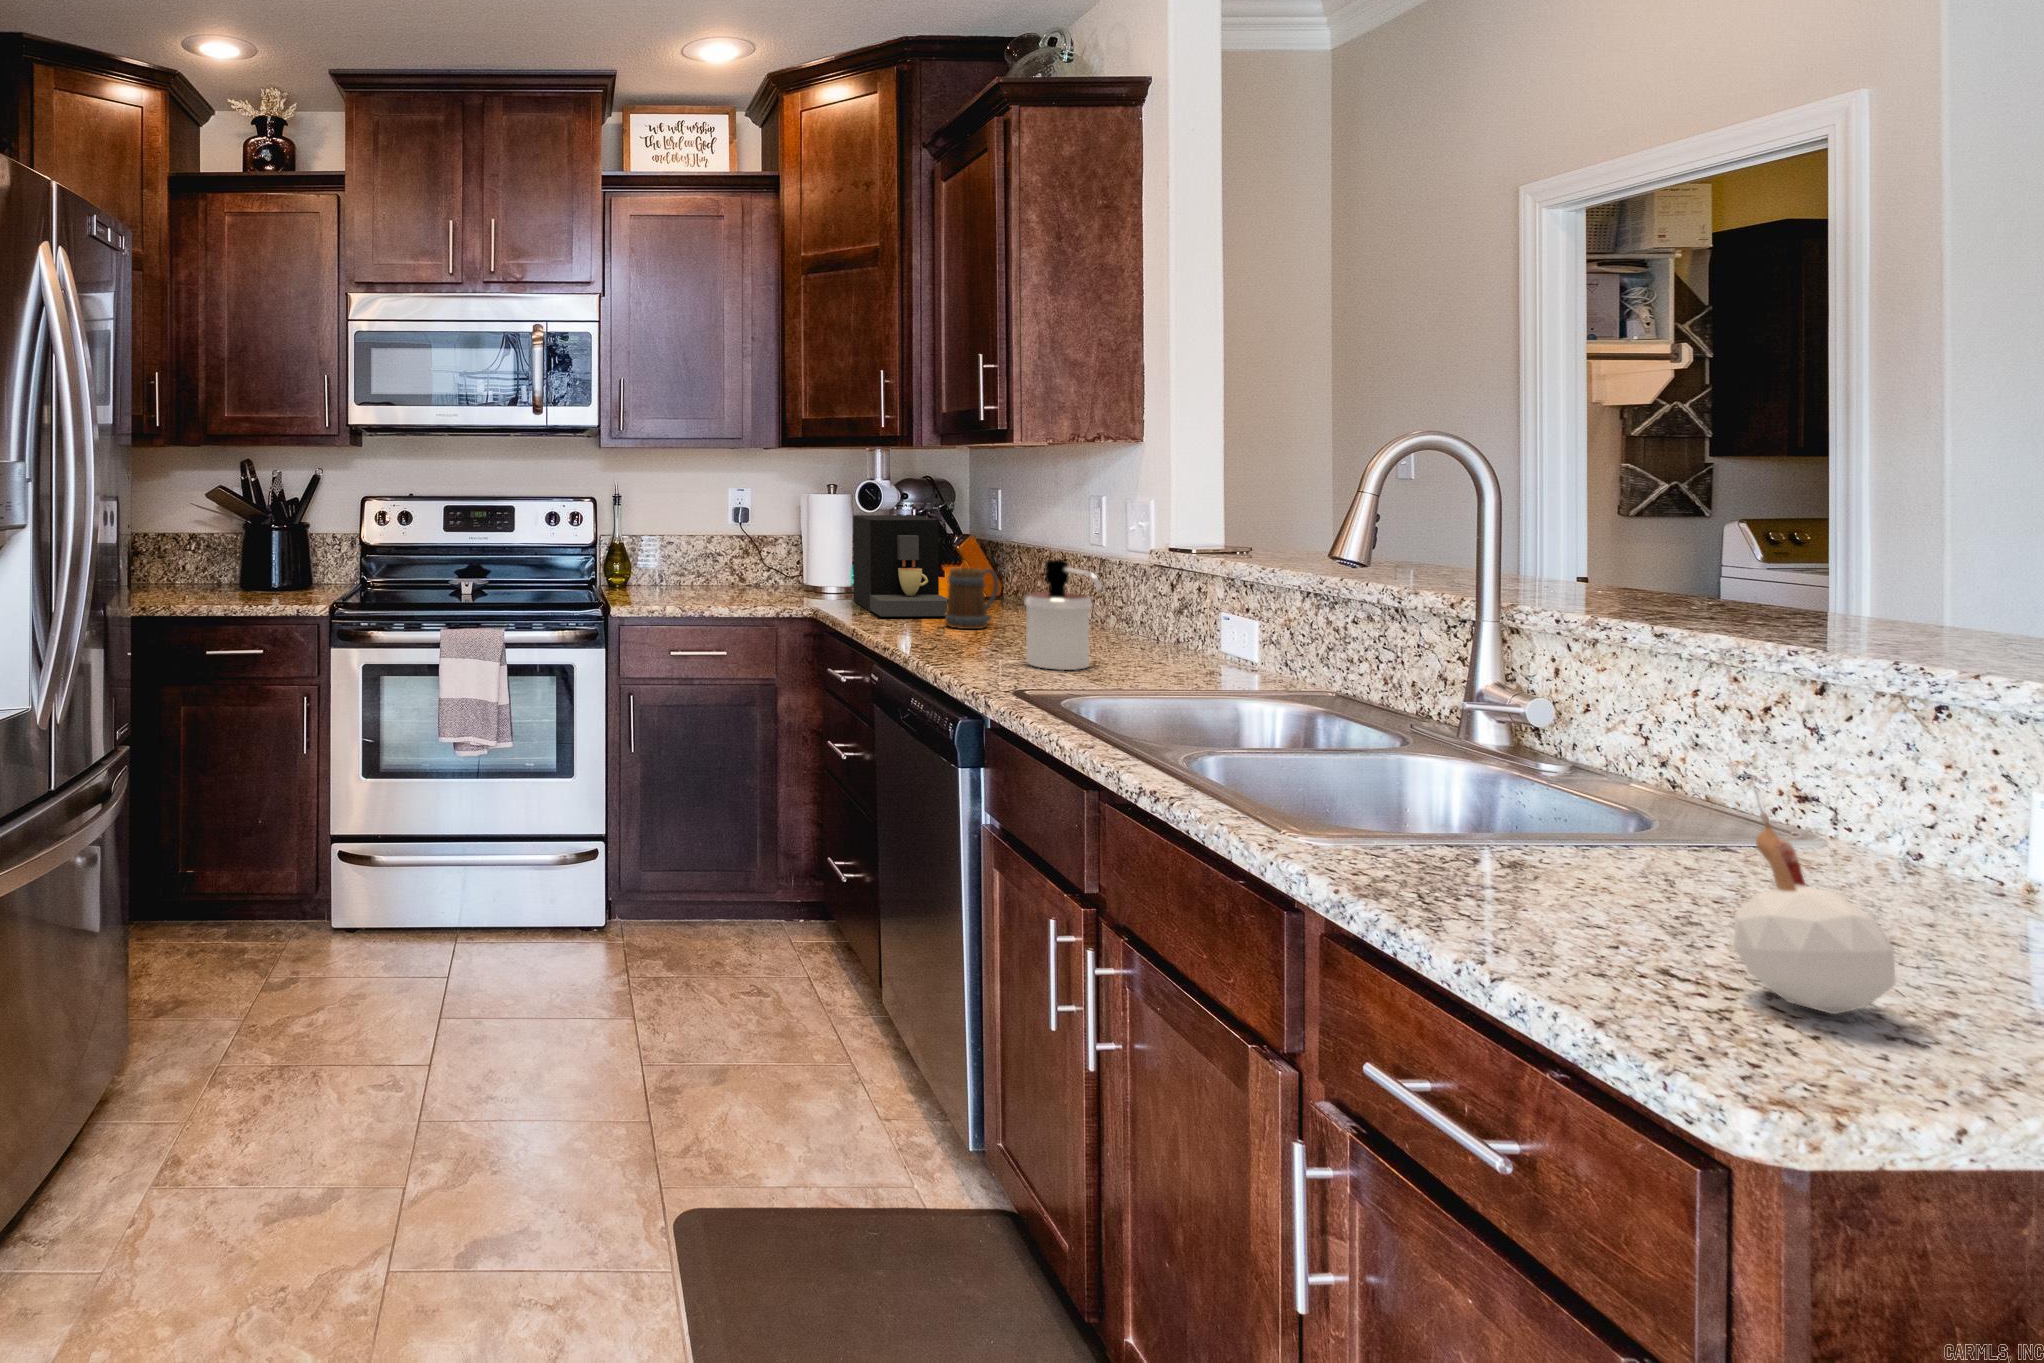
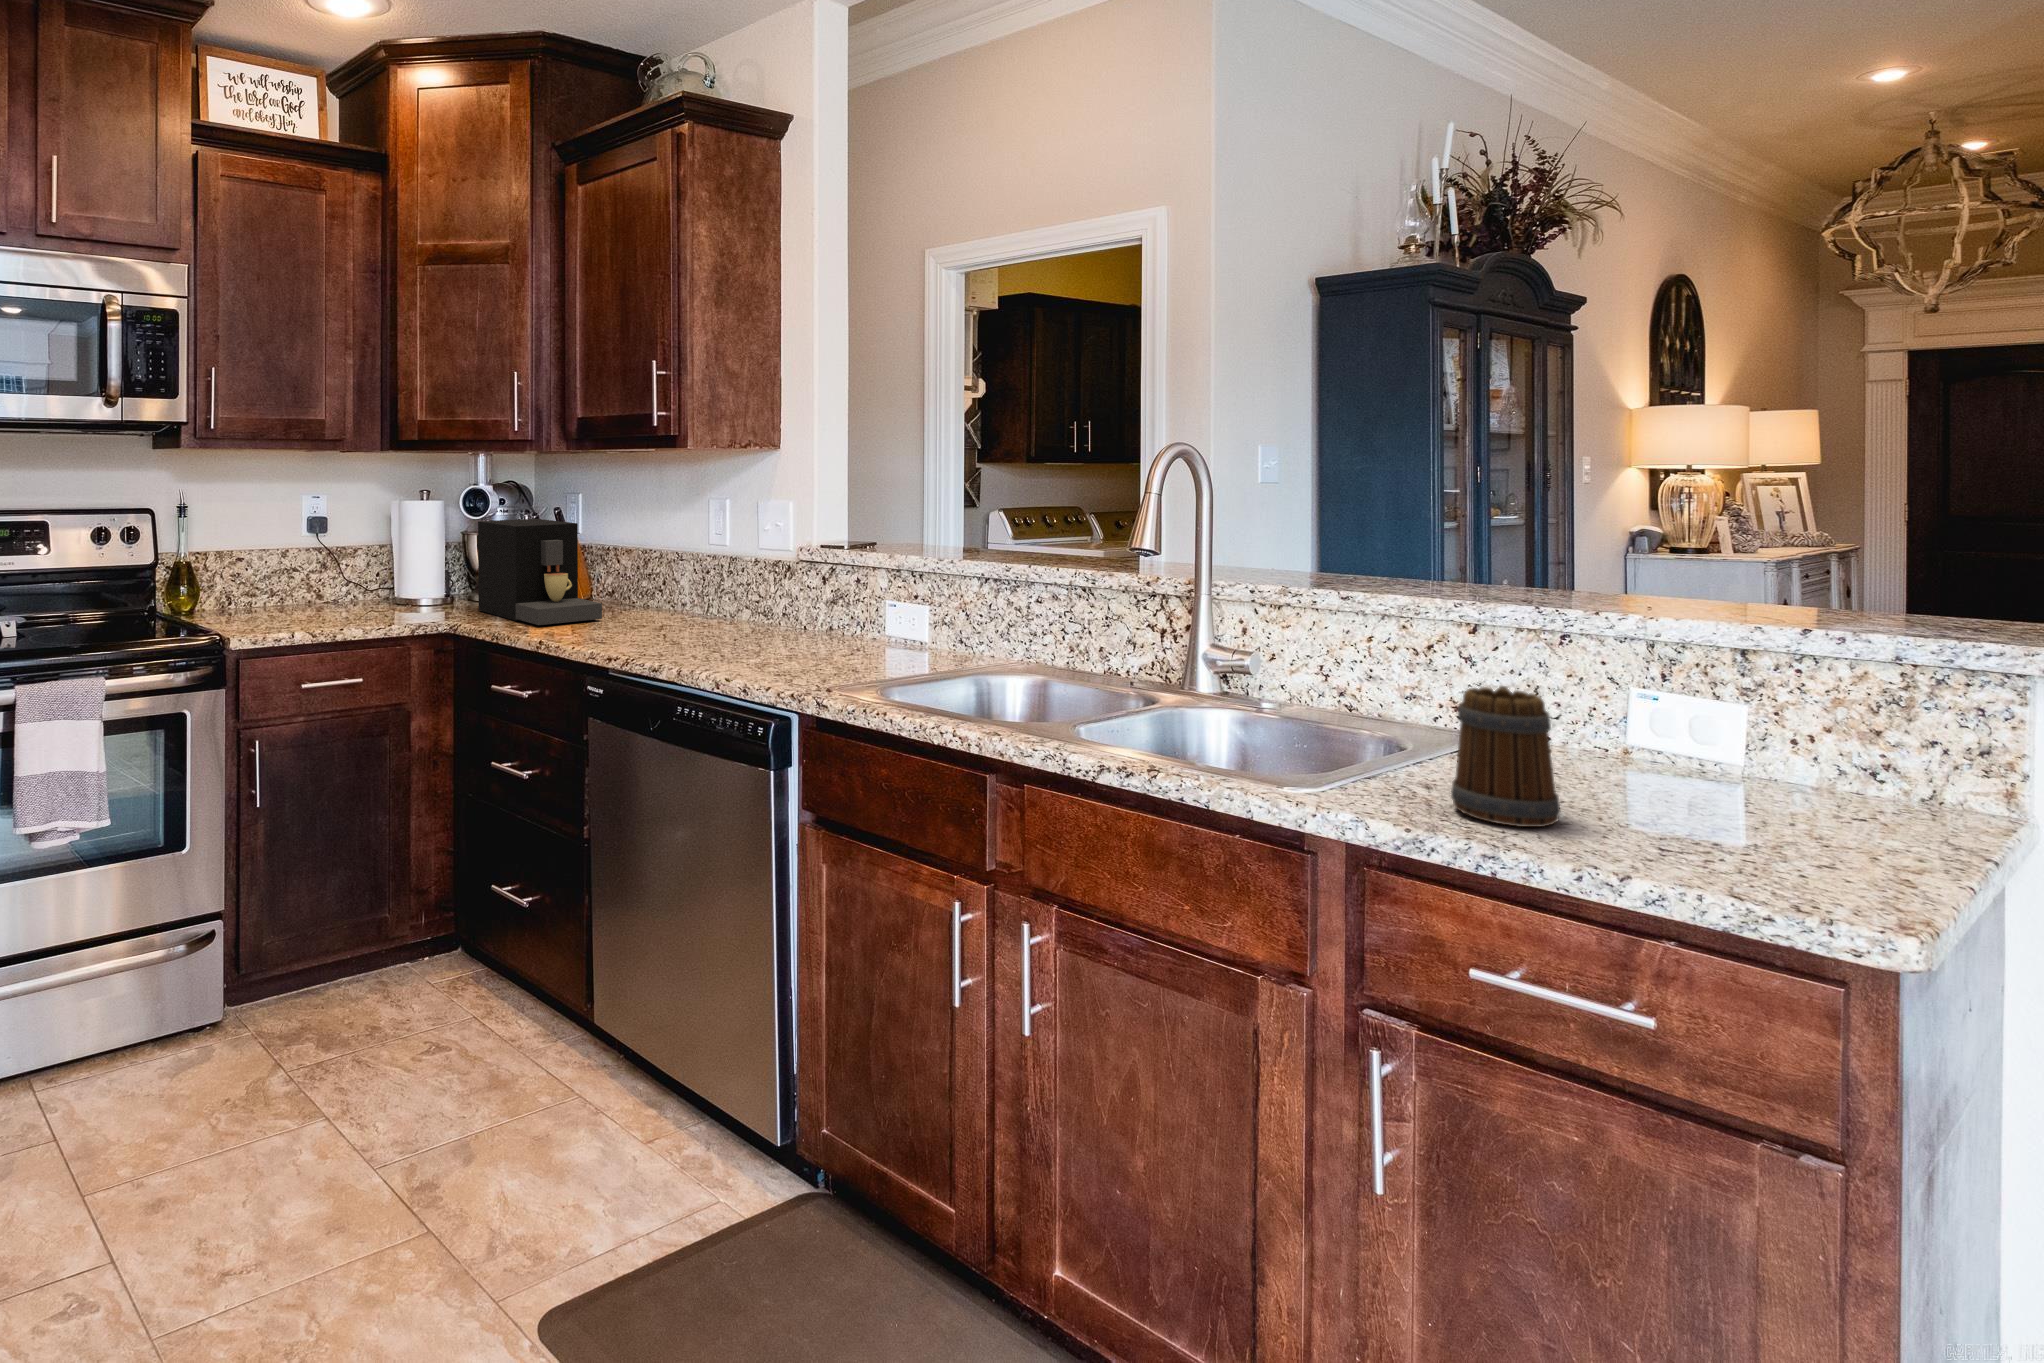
soap dispenser: present [1024,560,1102,670] -> none [746,560,832,664]
mug: present [945,568,999,629] -> present [1451,686,1560,827]
candle: present [1734,790,1896,1014] -> none [1657,714,1774,870]

